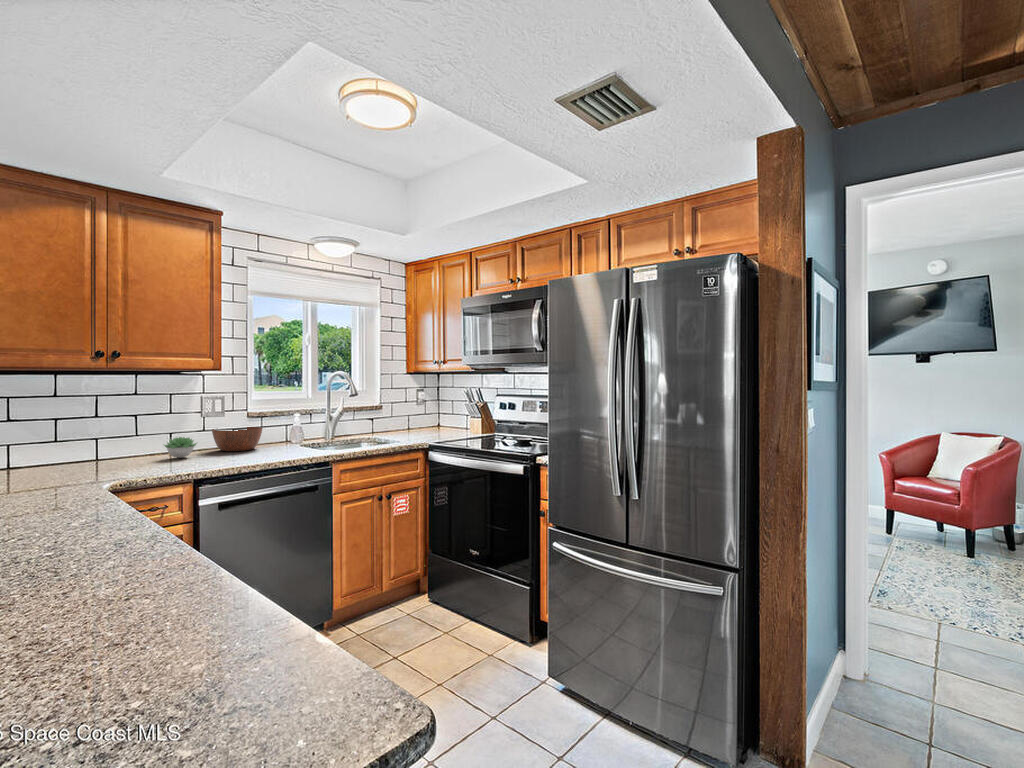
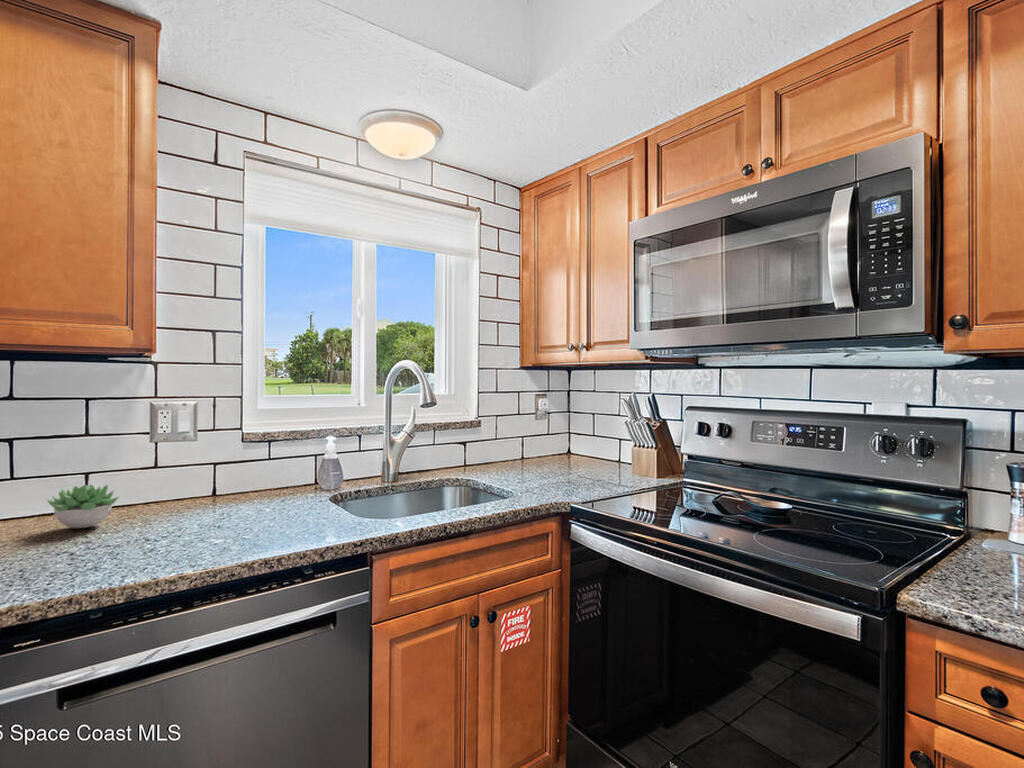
bowl: present [212,427,263,451] -> none [166,459,263,509]

